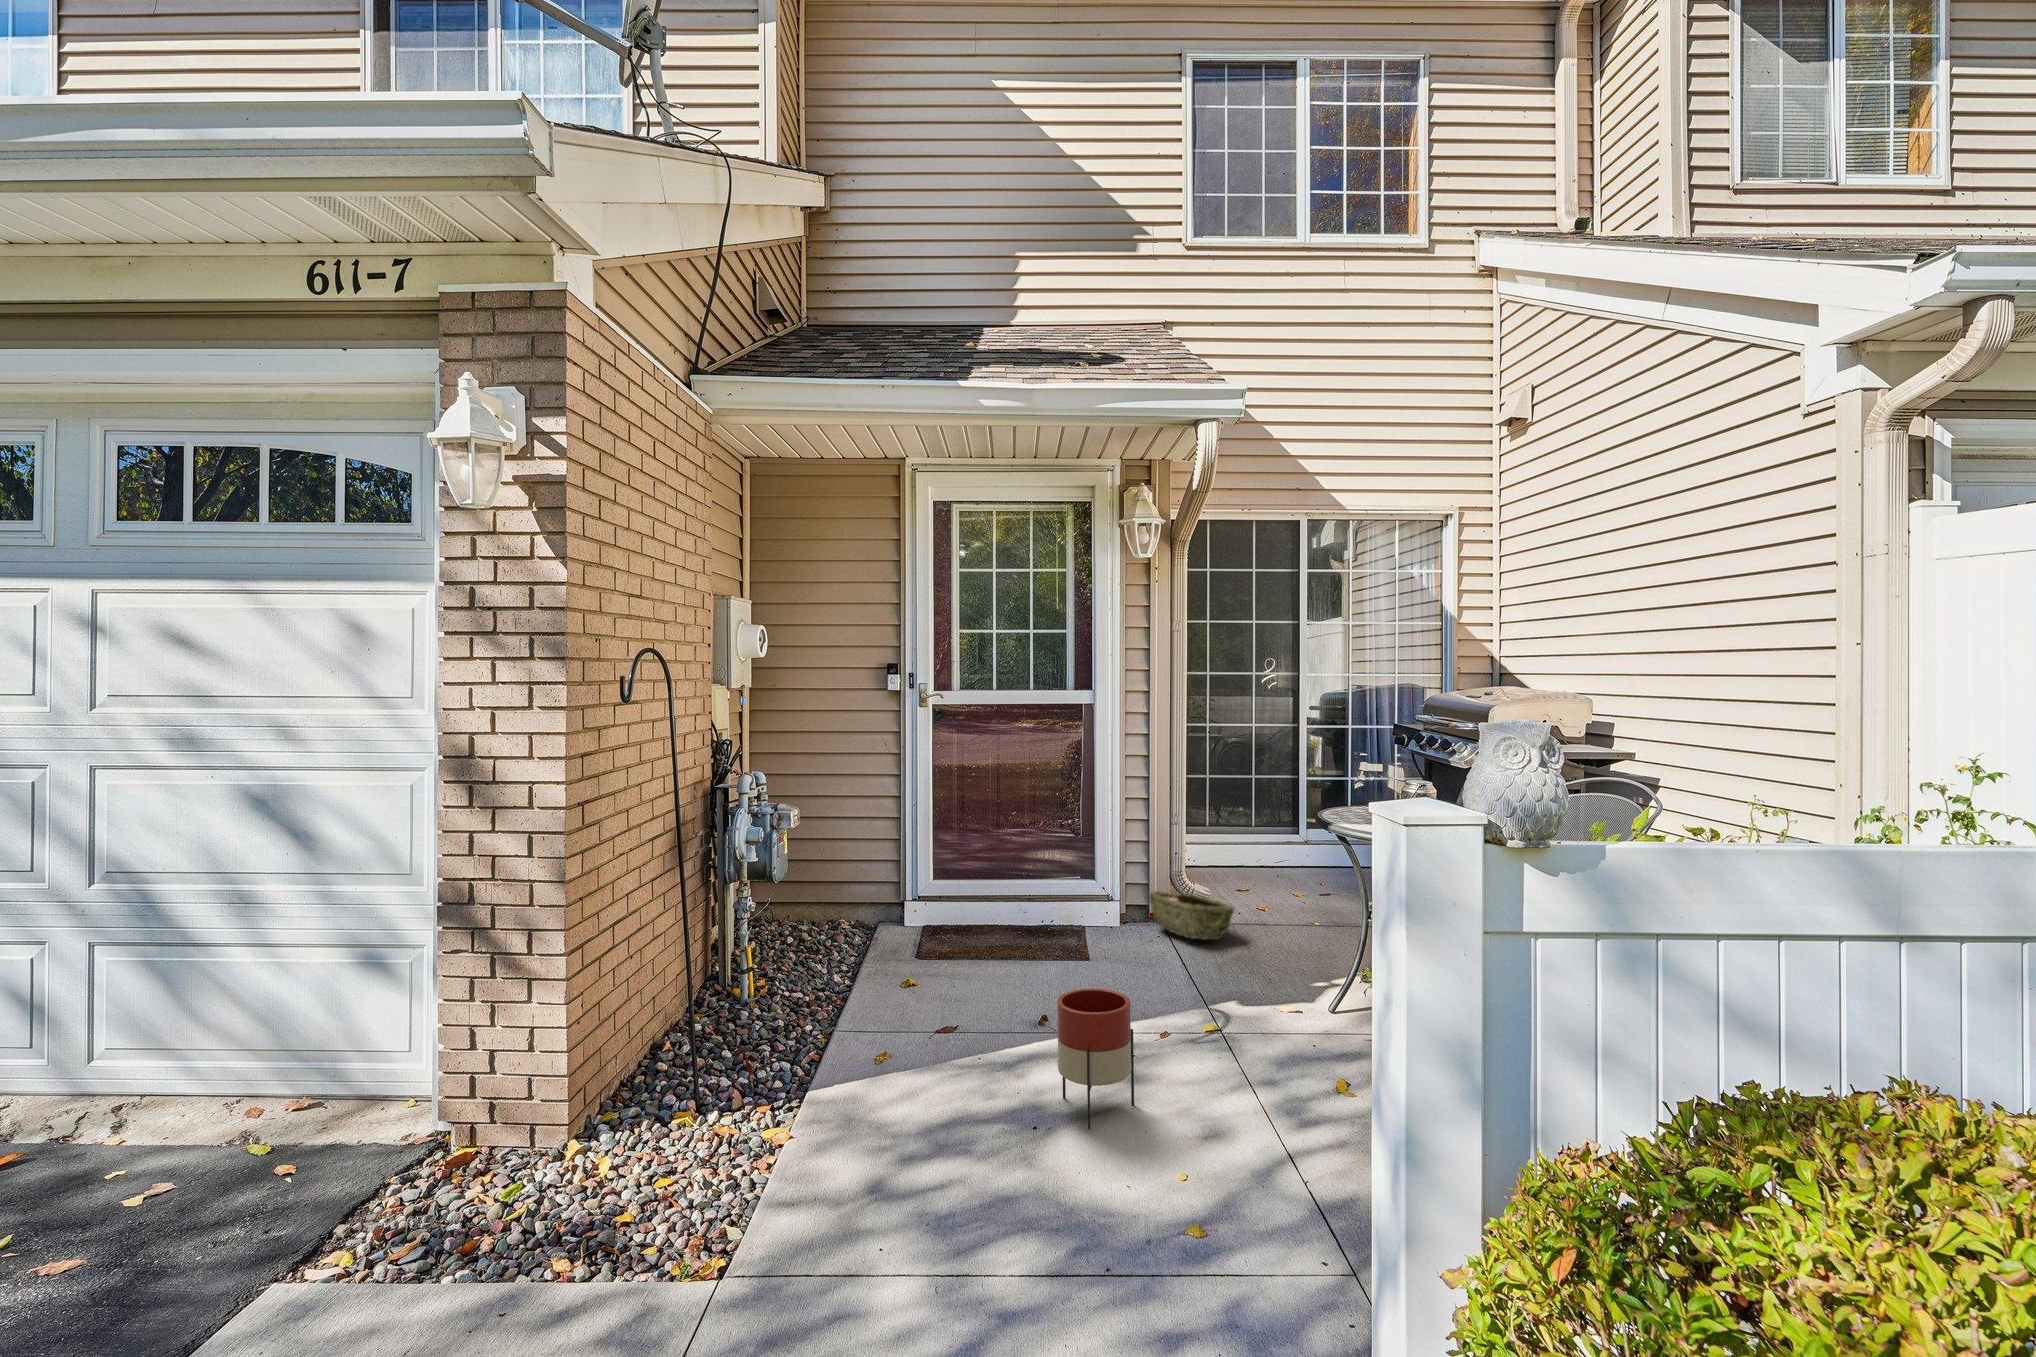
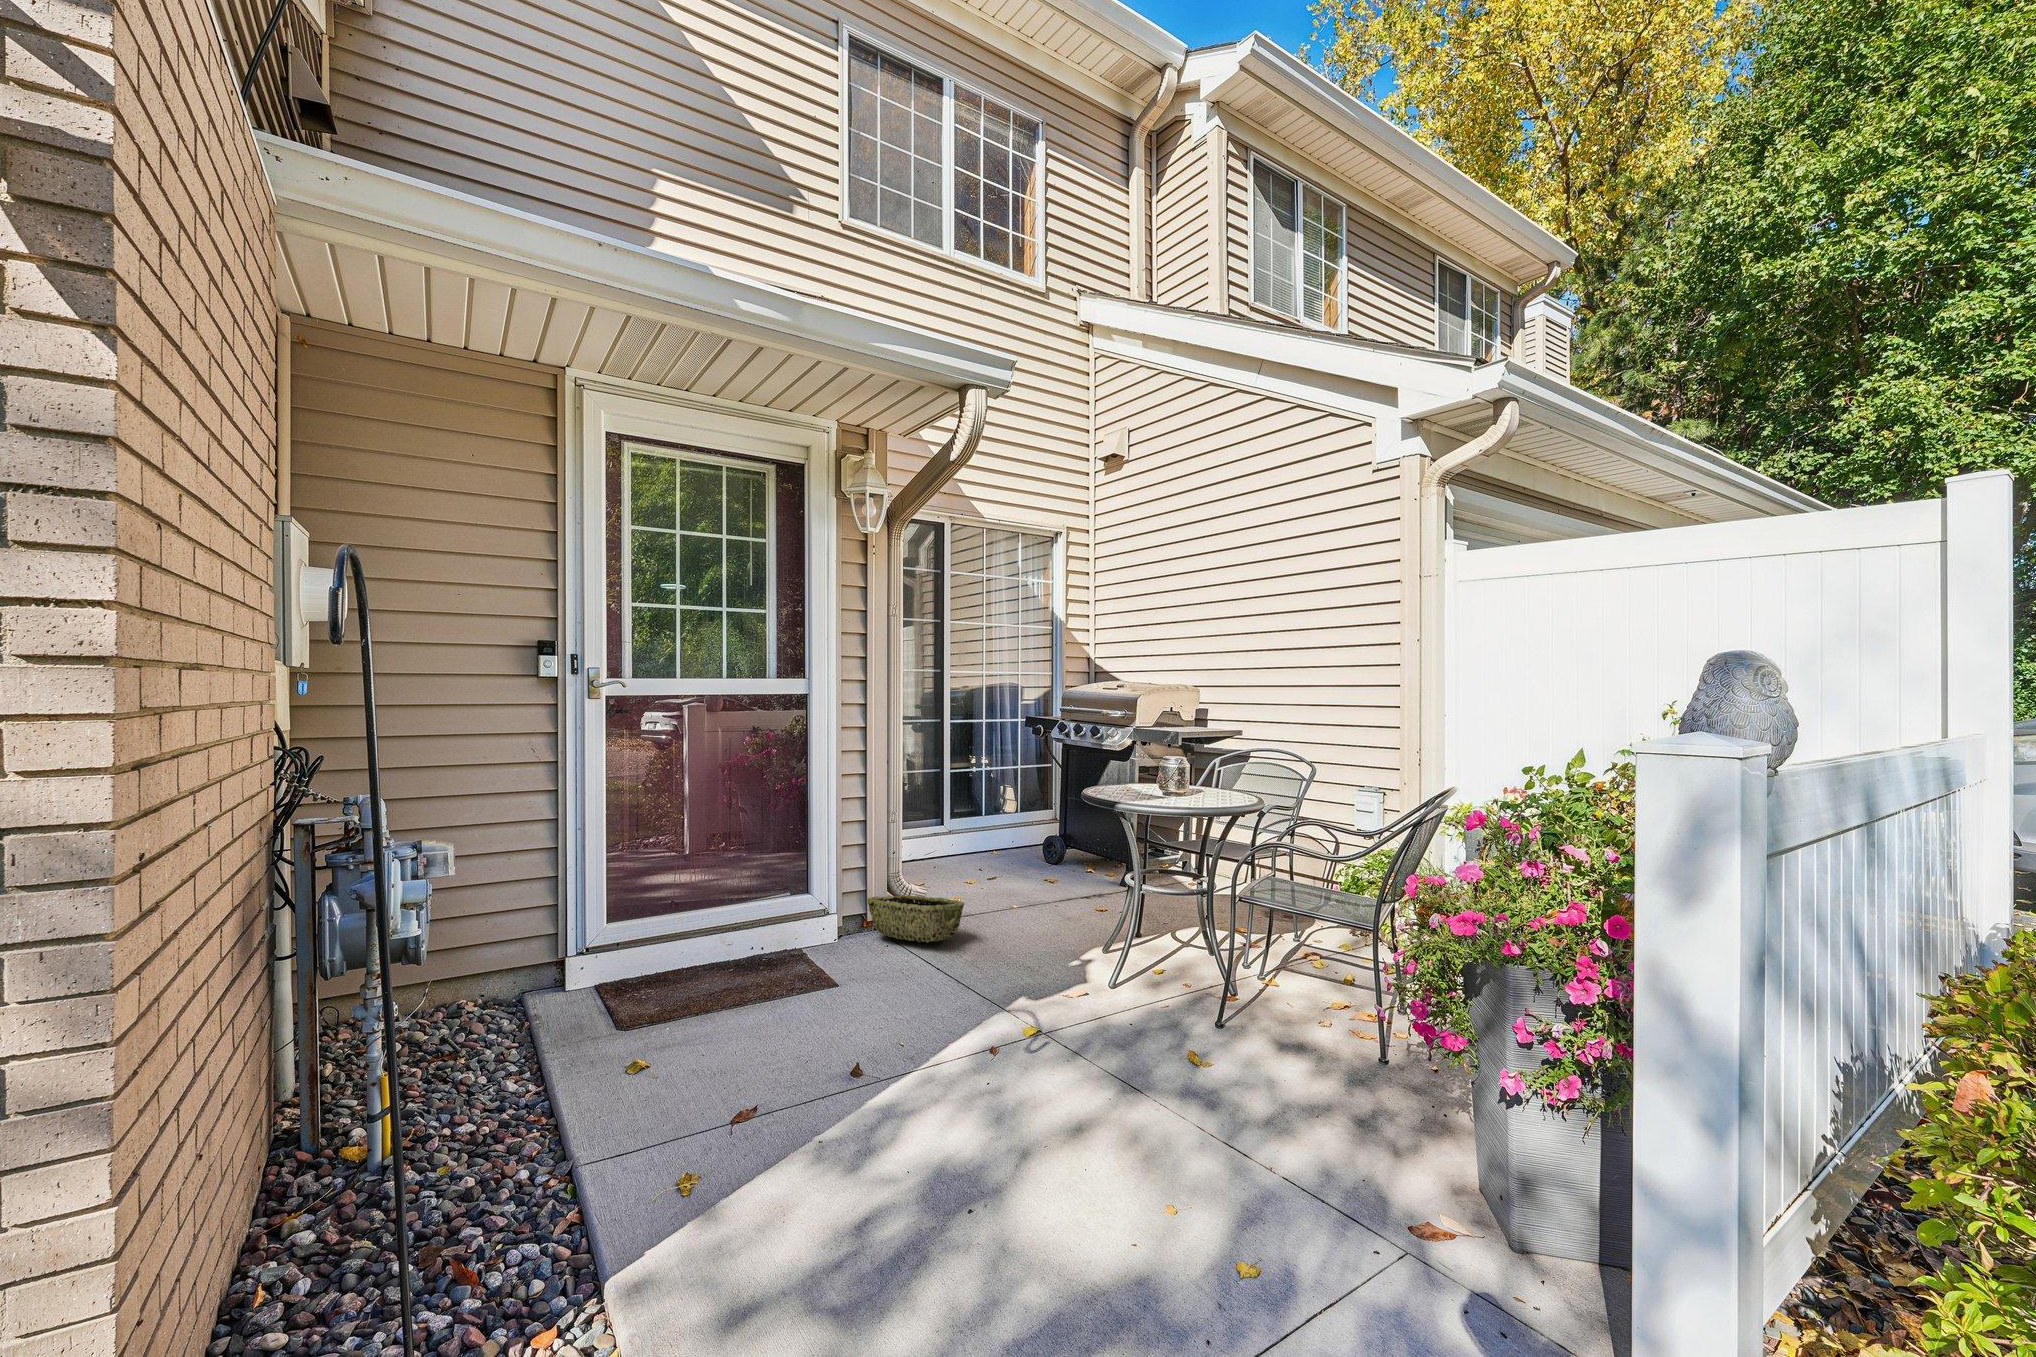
planter: present [1057,989,1134,1130] -> none [977,1020,1073,1201]

